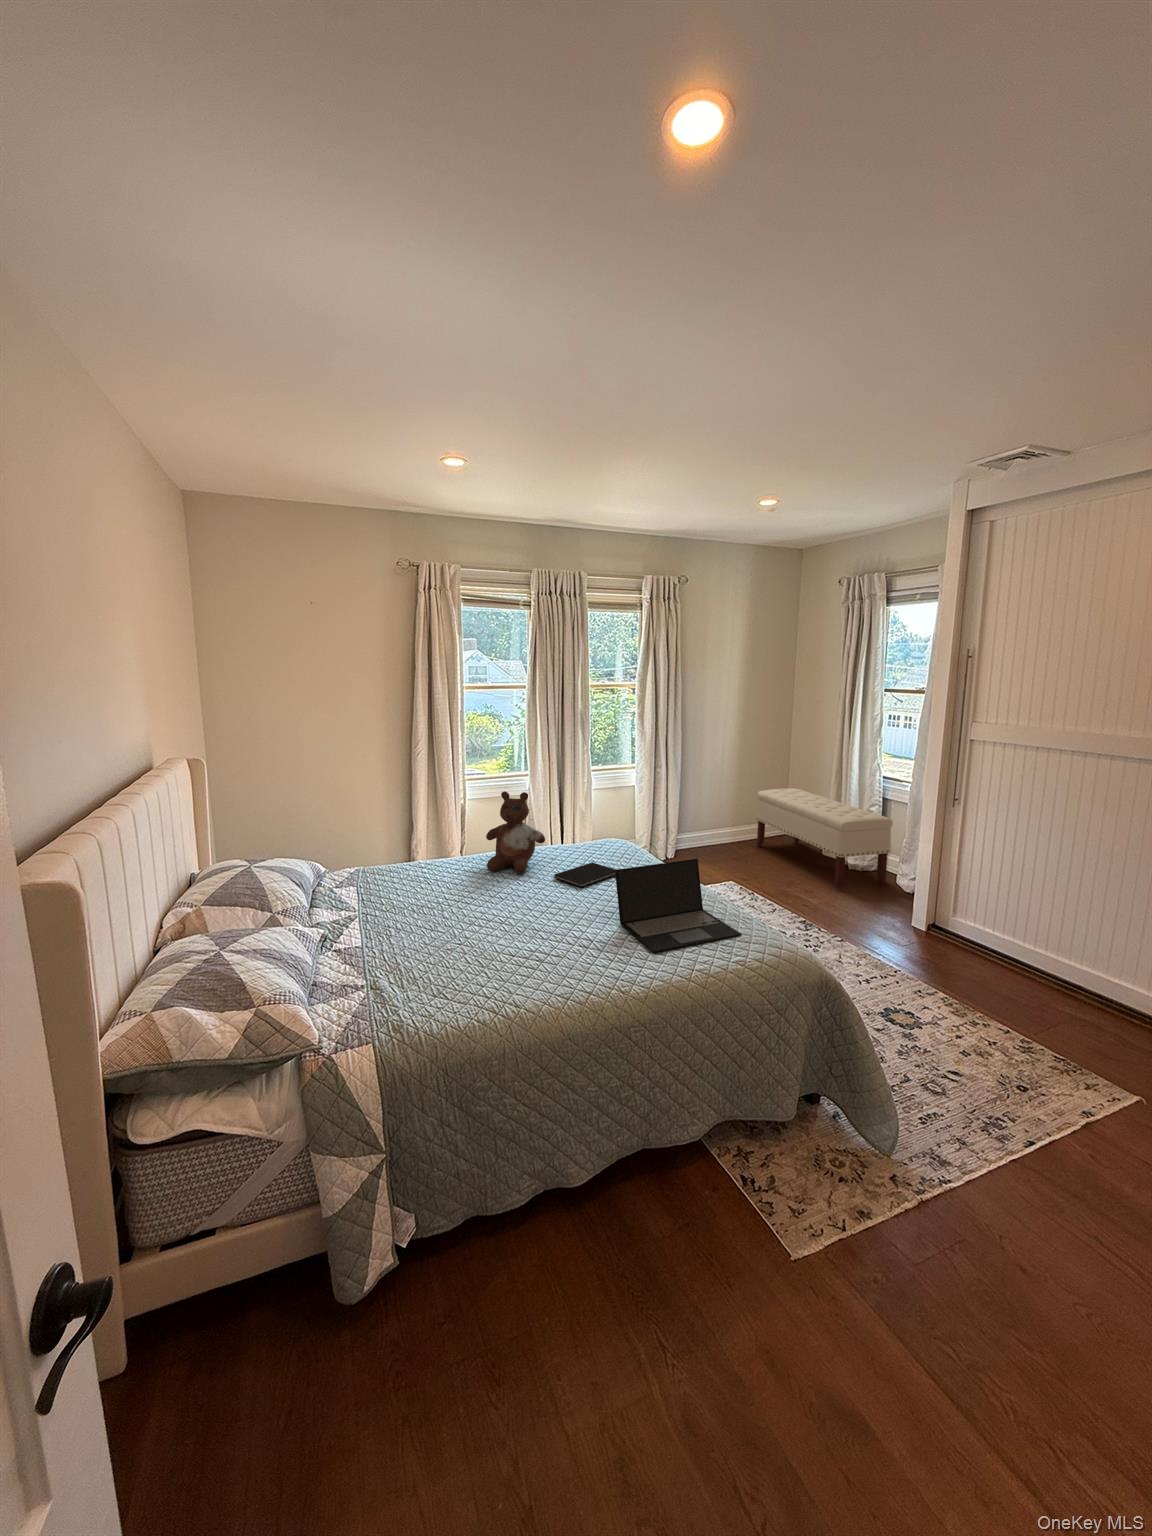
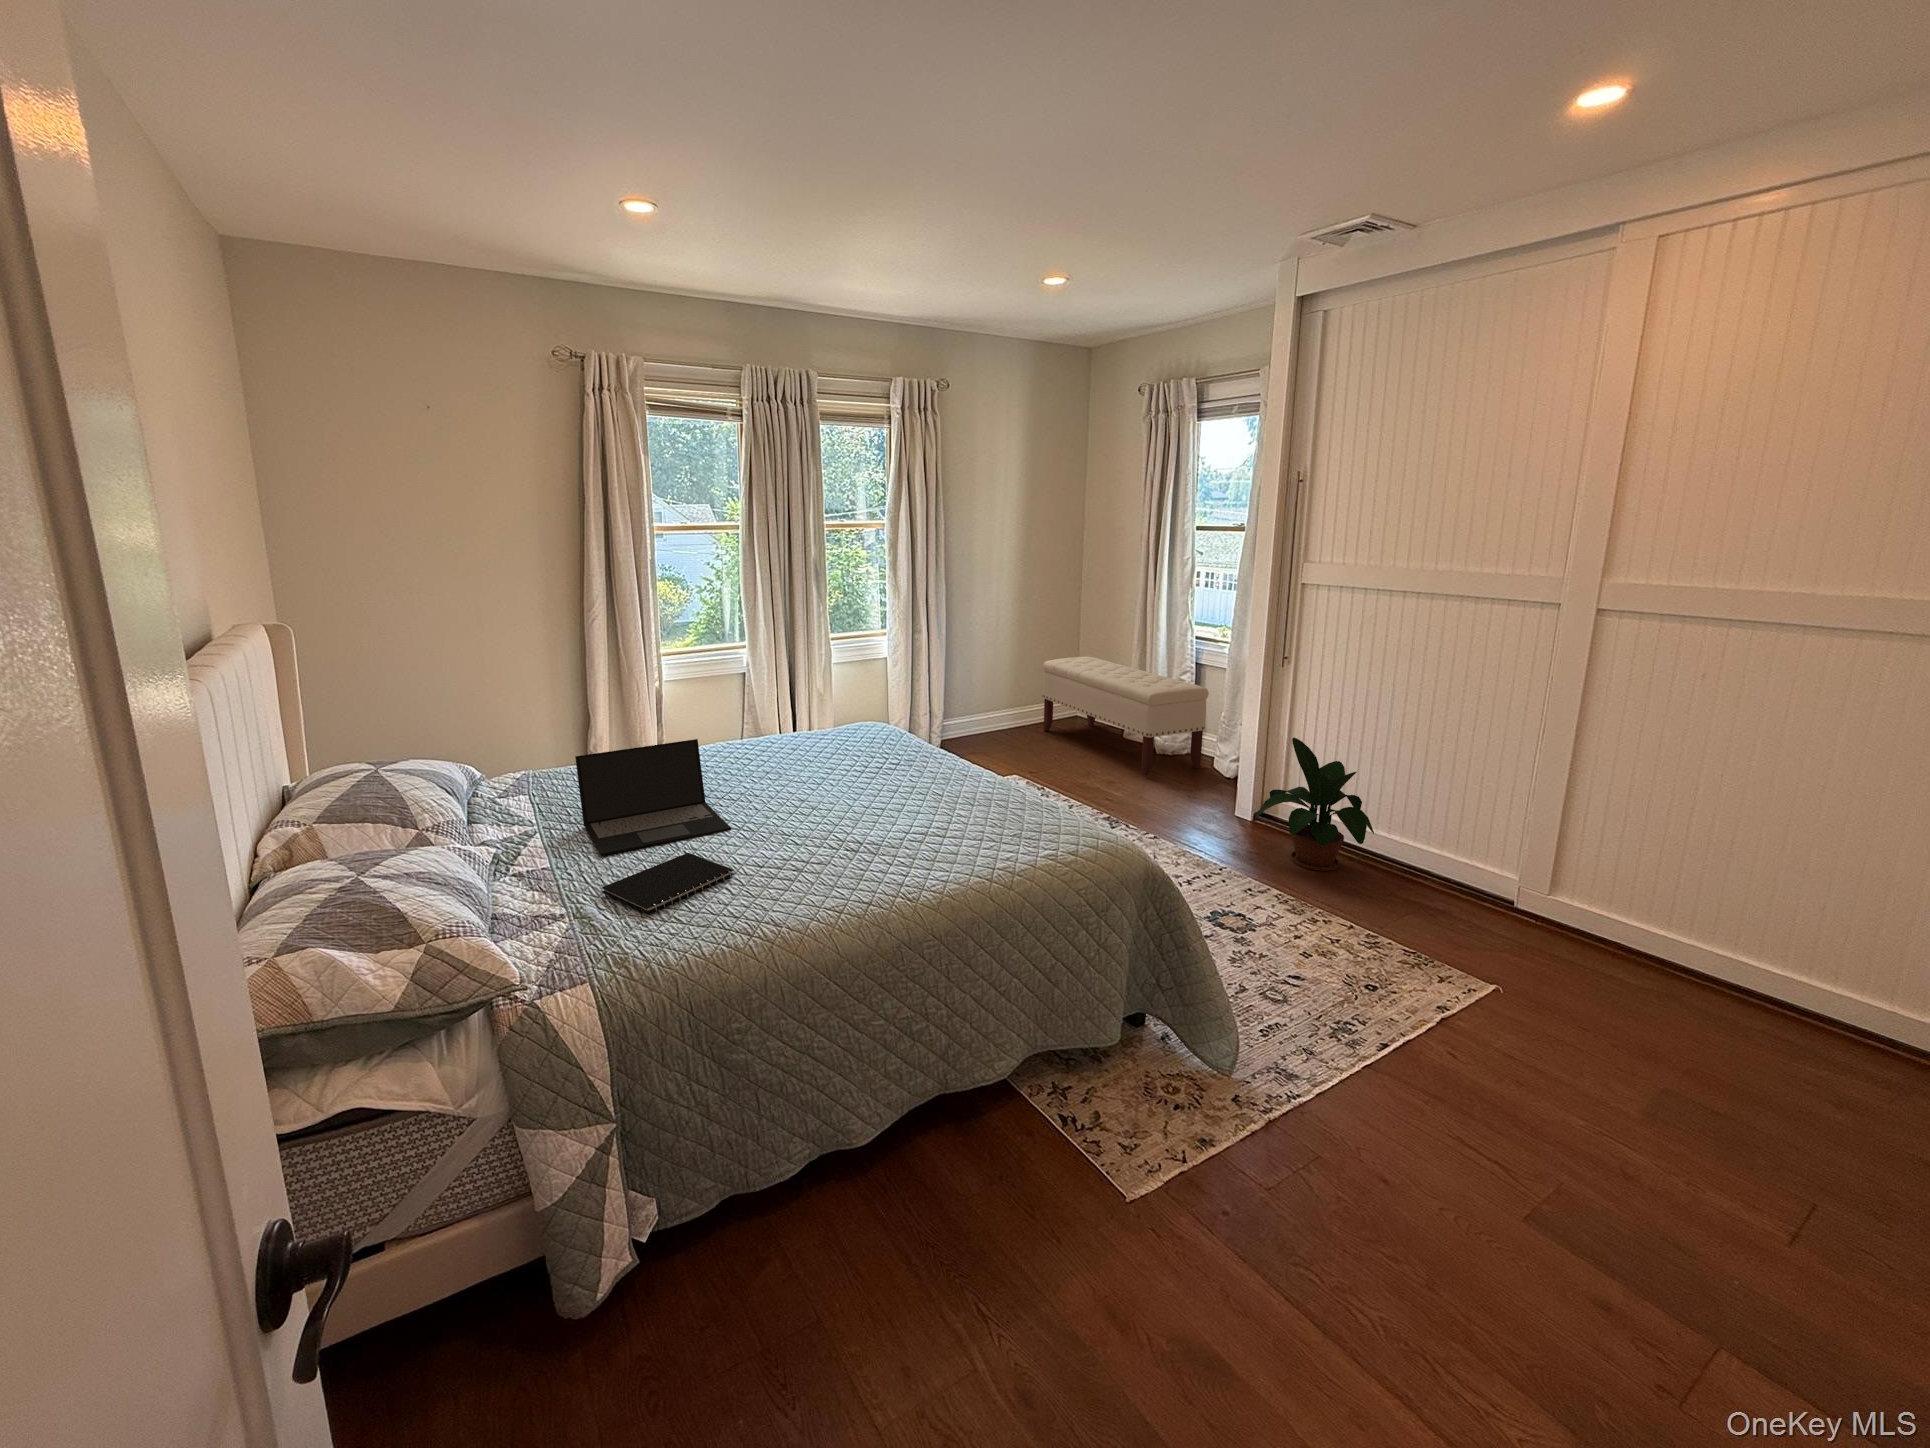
stuffed bear: present [486,791,545,873] -> none [705,661,786,768]
laptop: present [615,859,742,953] -> present [575,739,731,856]
notebook: present [554,862,615,887] -> present [602,853,734,913]
potted plant: none [927,866,1033,980] -> present [1255,738,1374,871]

